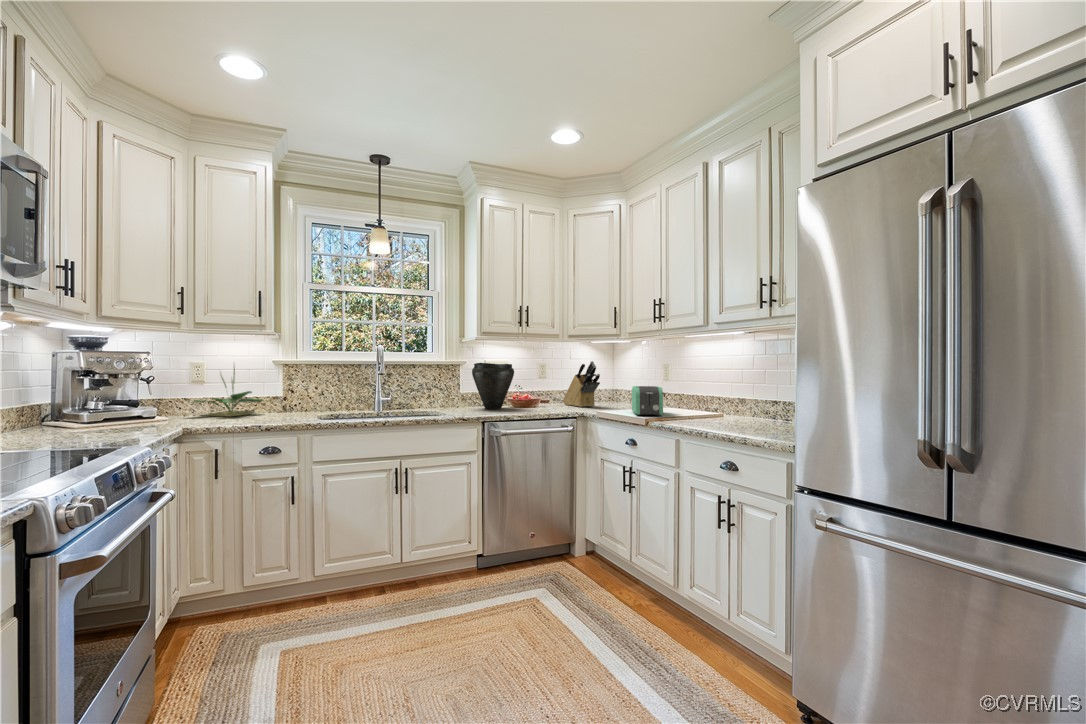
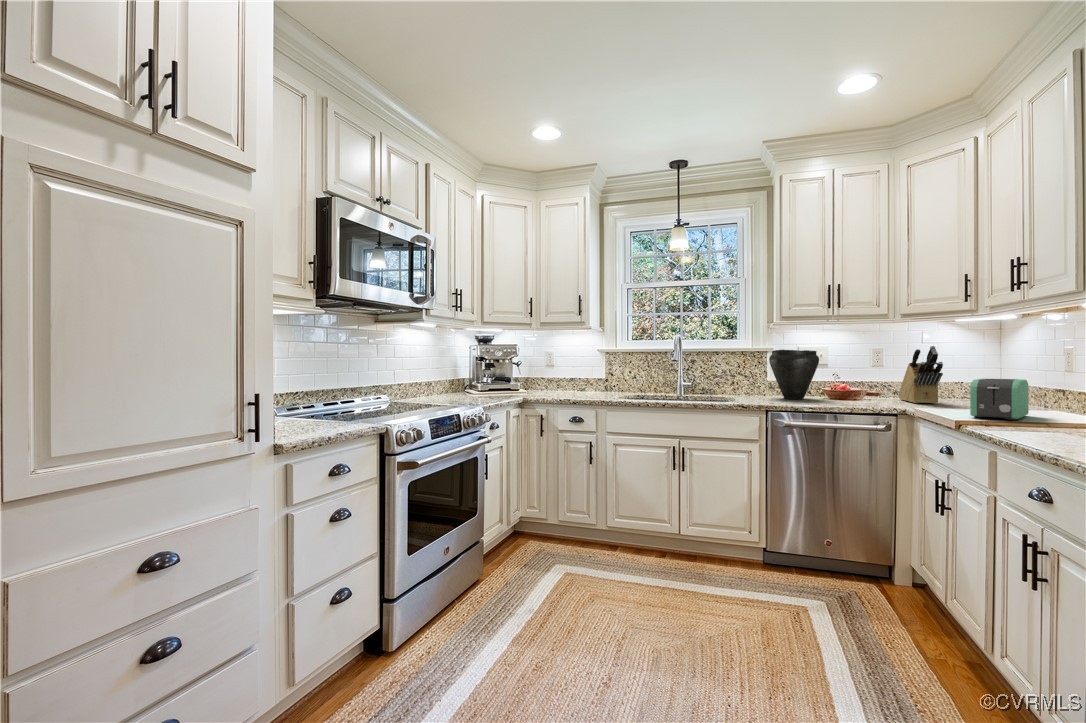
potted plant: present [194,369,264,416] -> none [542,351,592,392]

